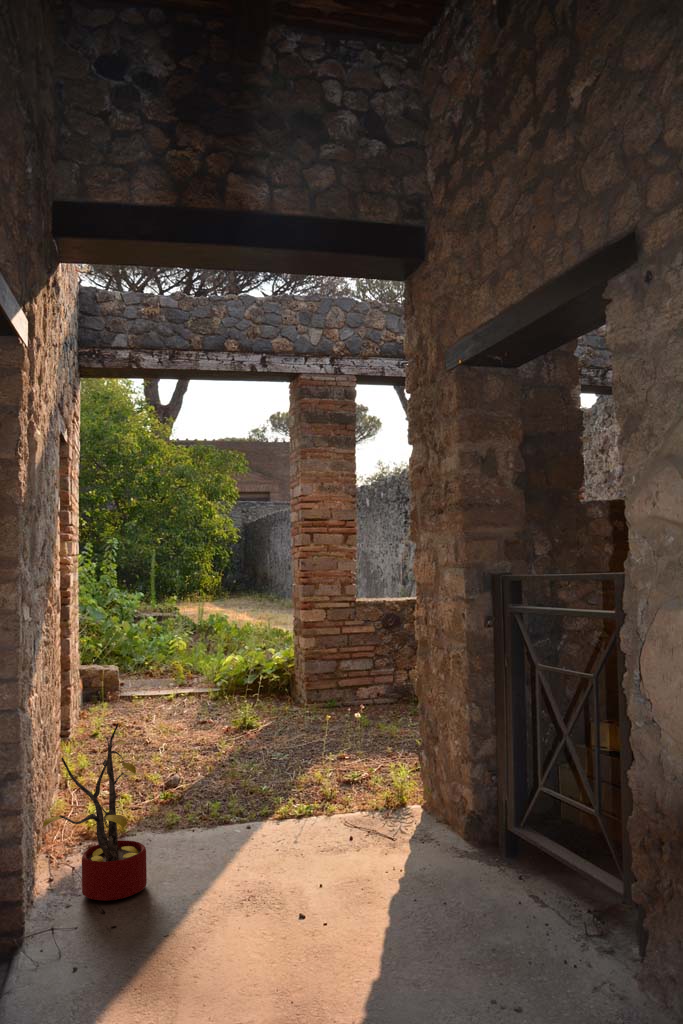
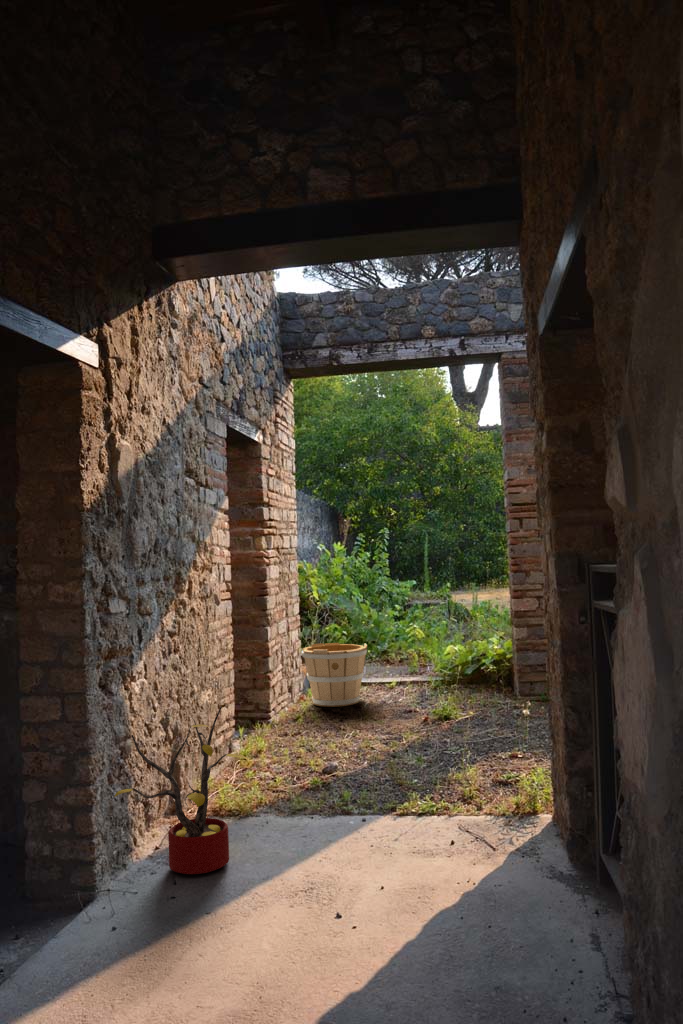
wooden bucket: none [84,657,157,725] -> present [302,643,367,707]

